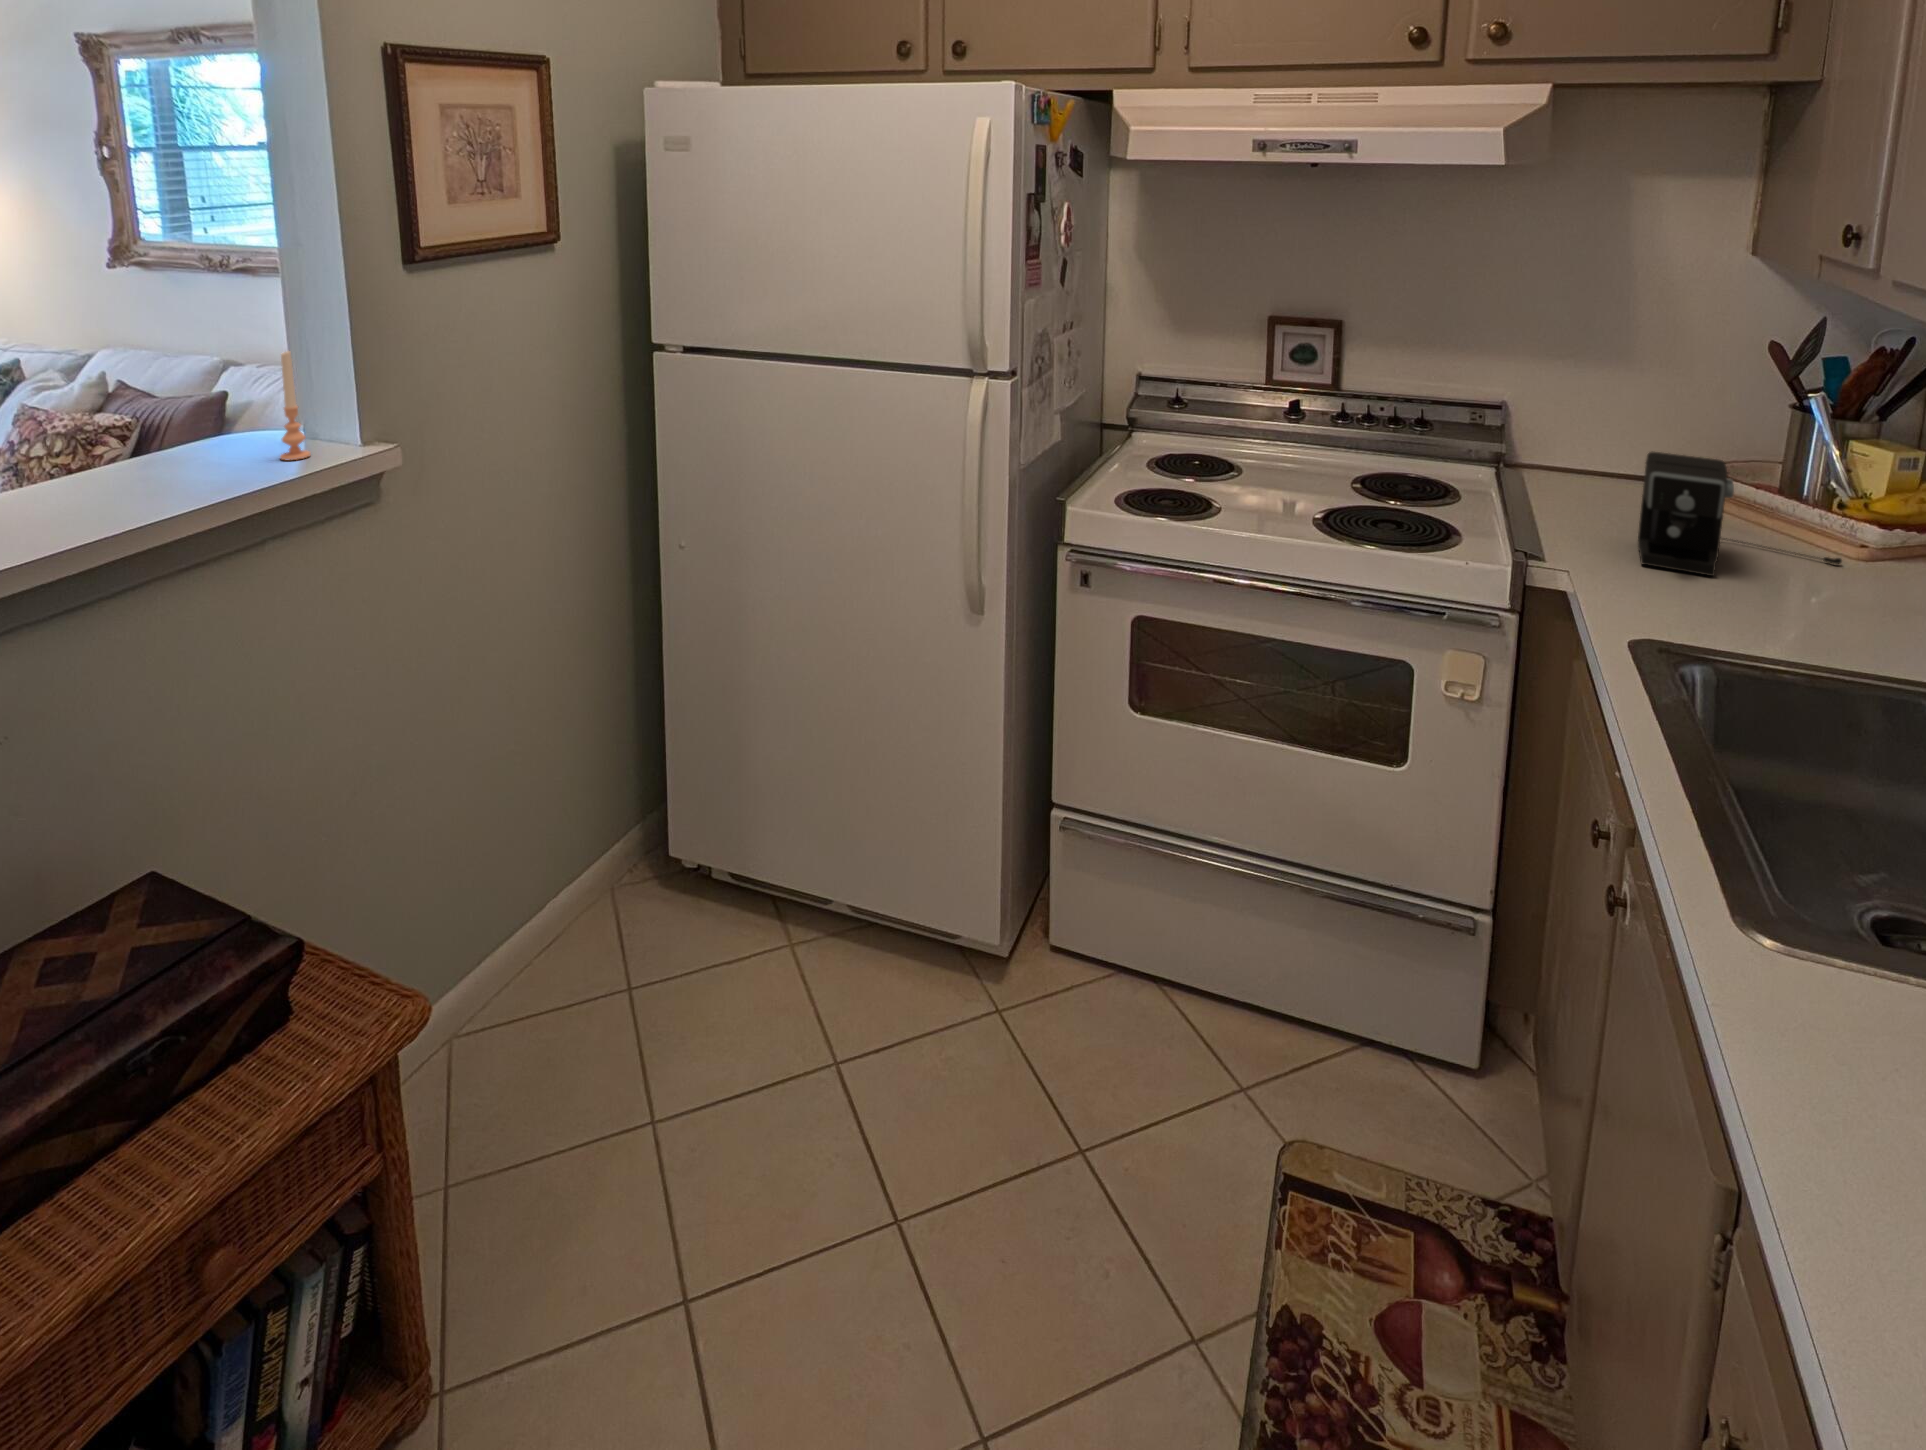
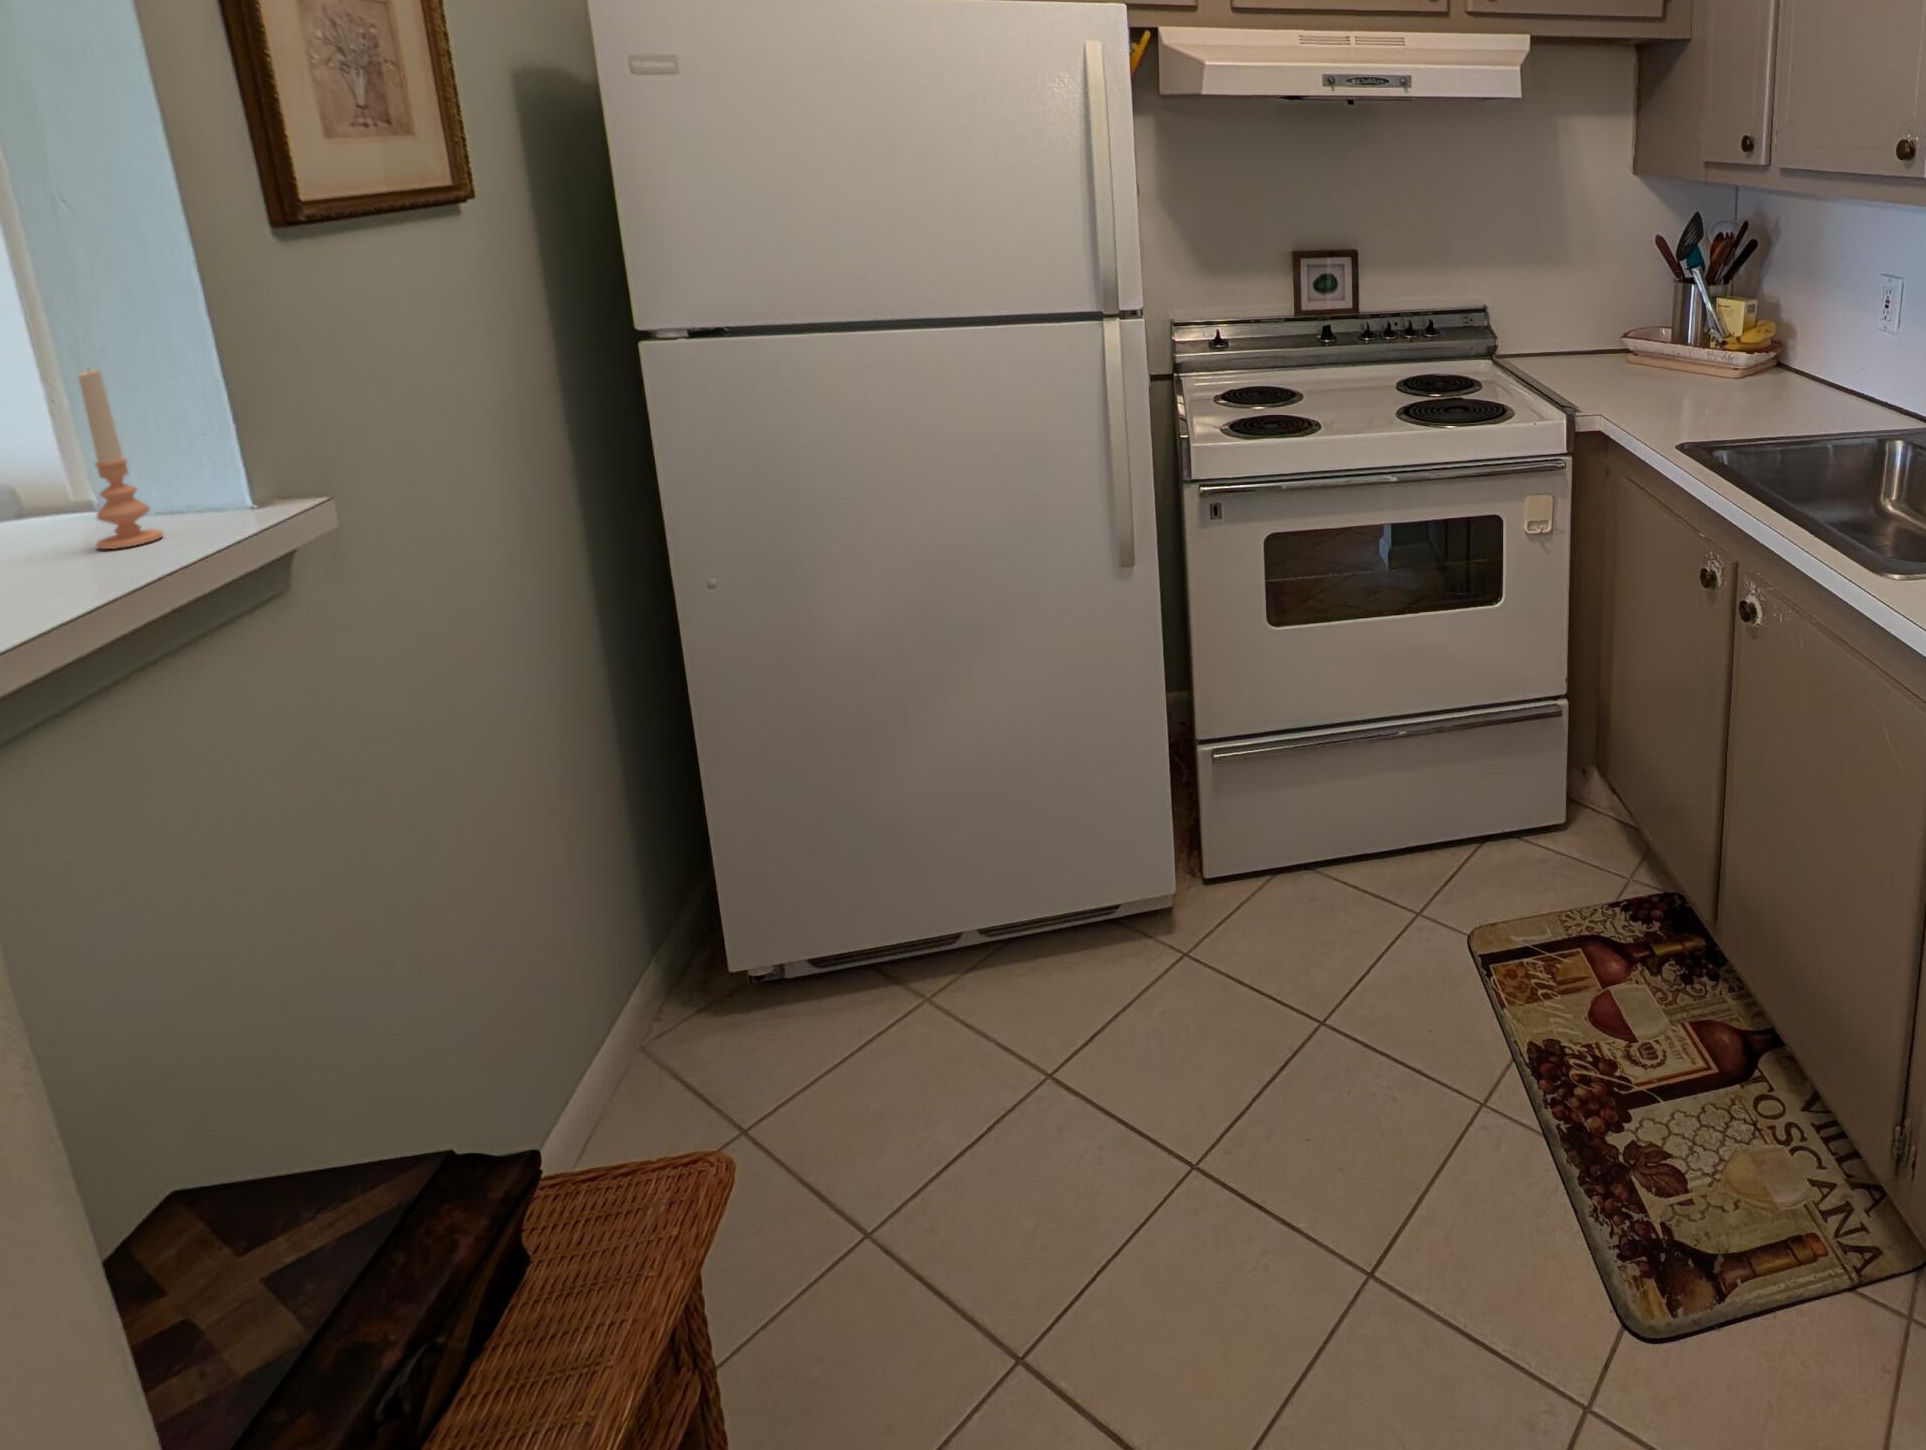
coffee maker: present [1638,452,1842,576] -> none [1618,320,1735,403]

